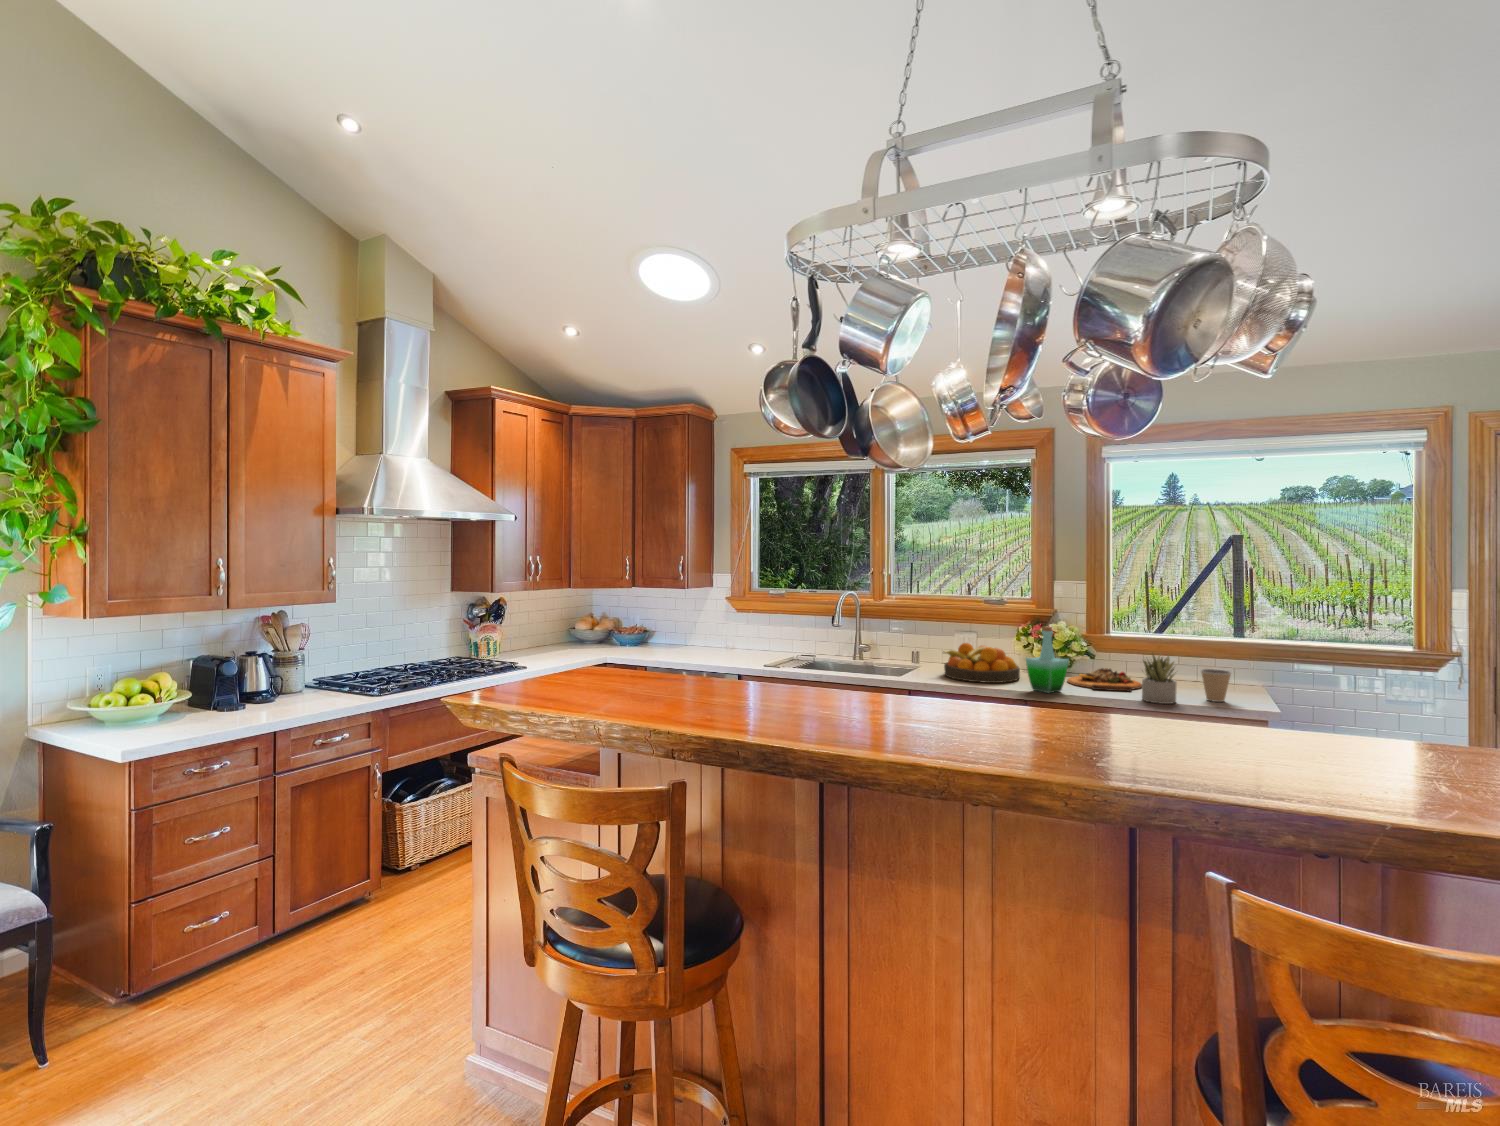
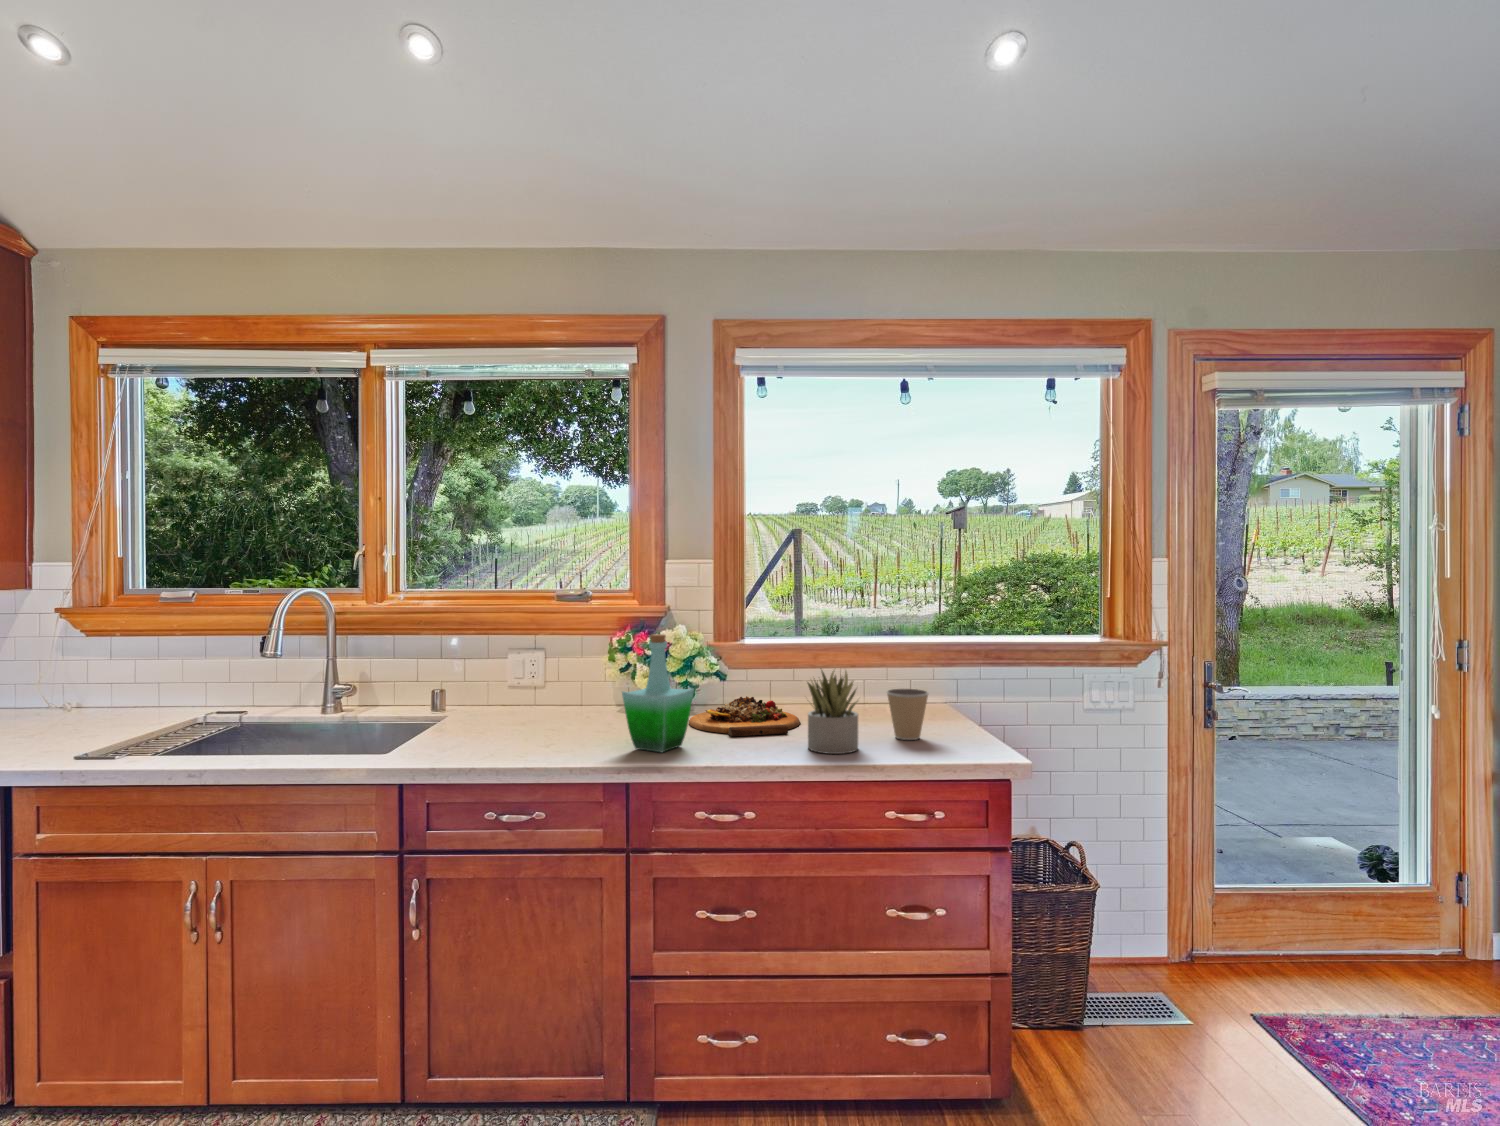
fruit bowl: present [944,643,1020,683] -> none [480,670,614,741]

